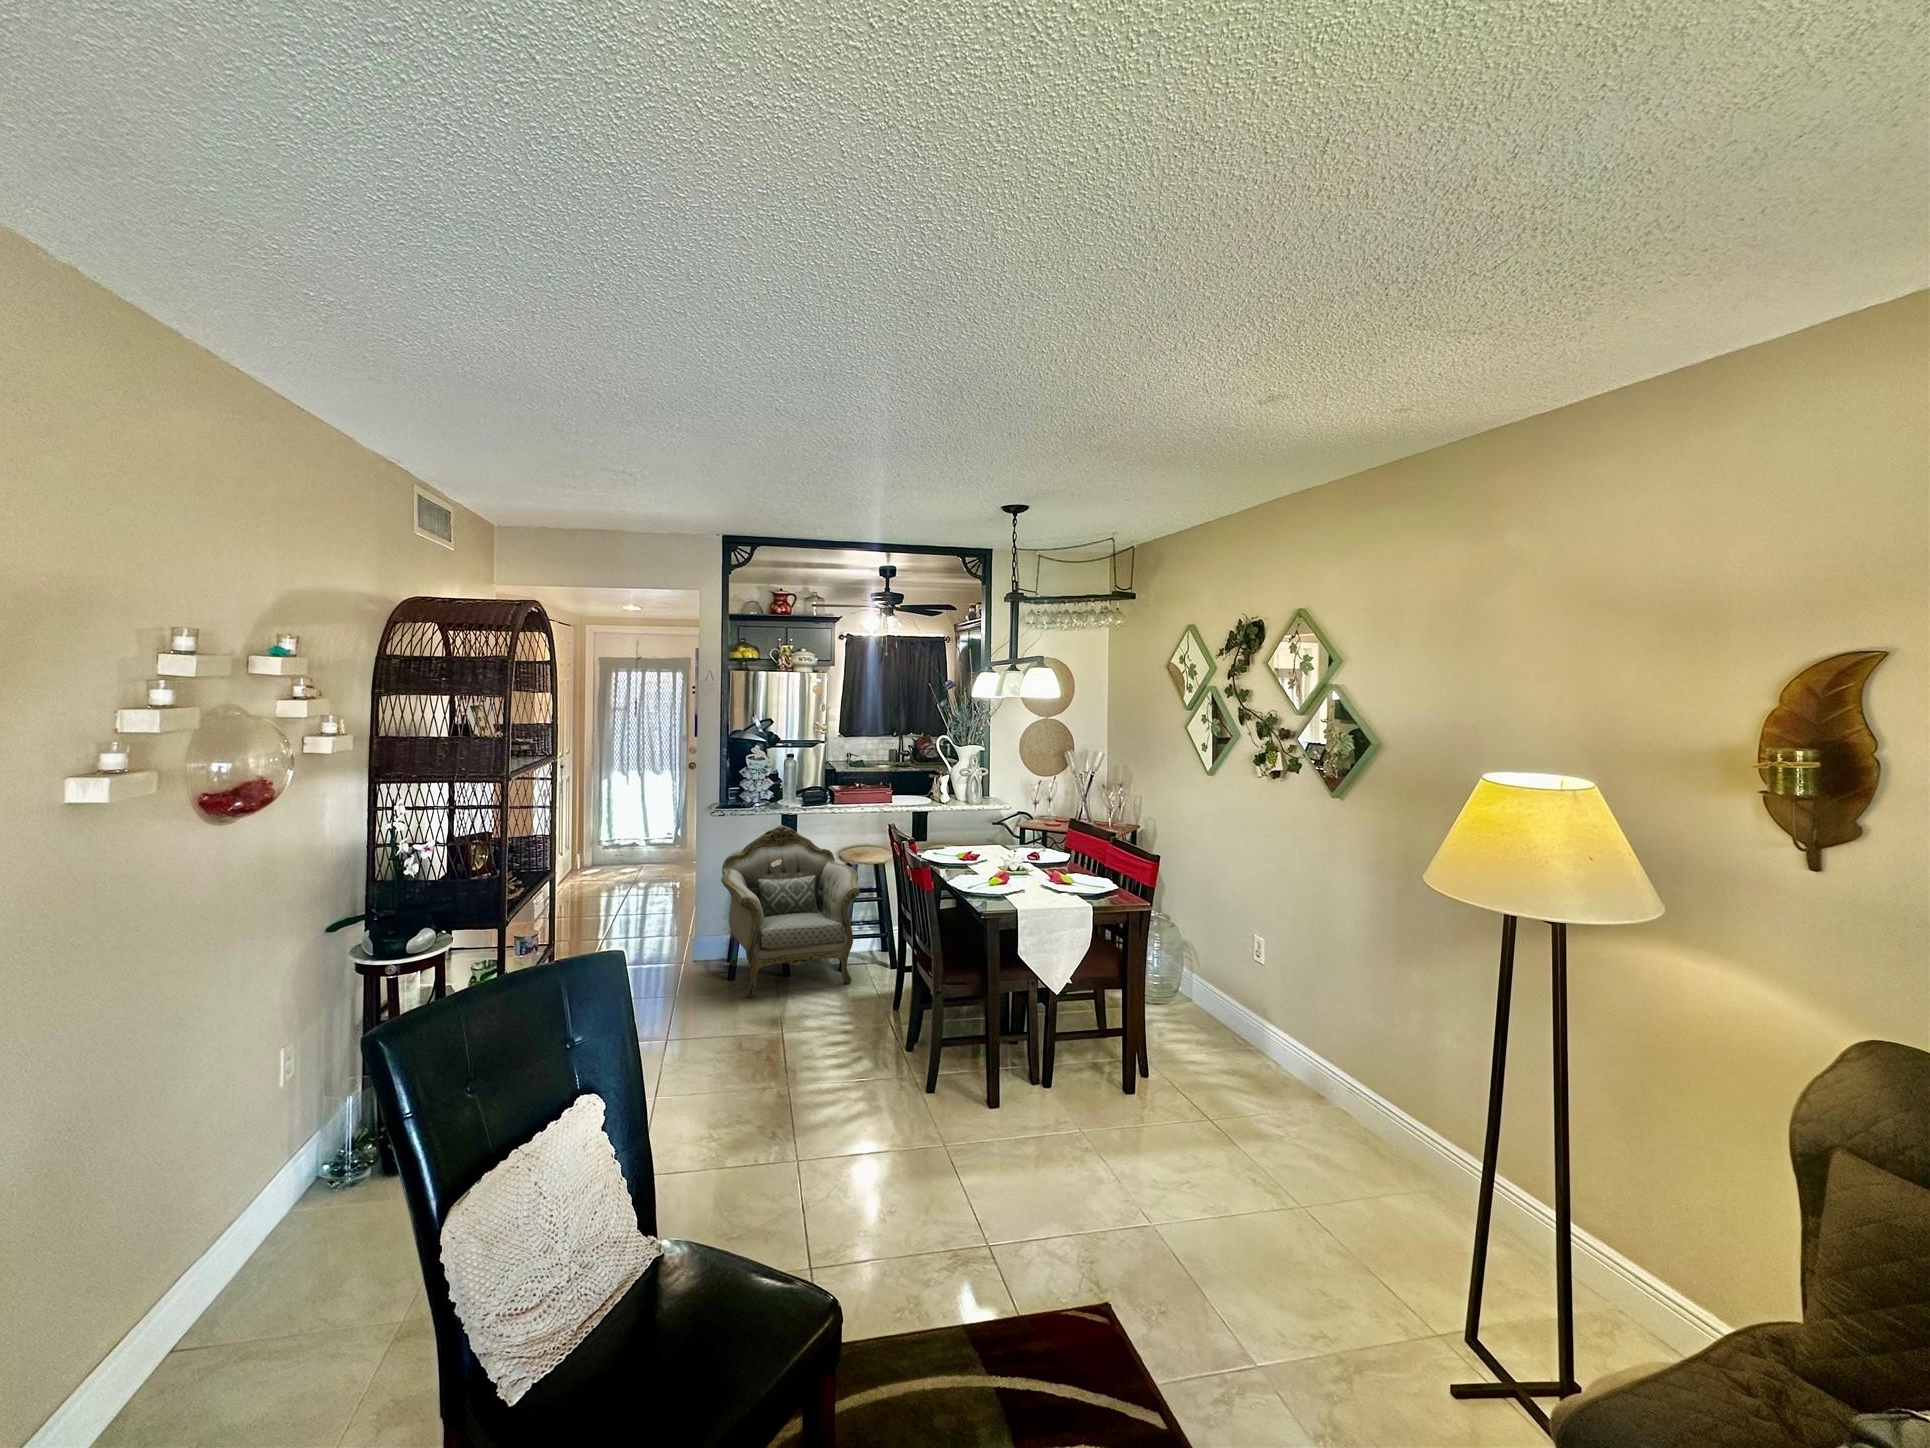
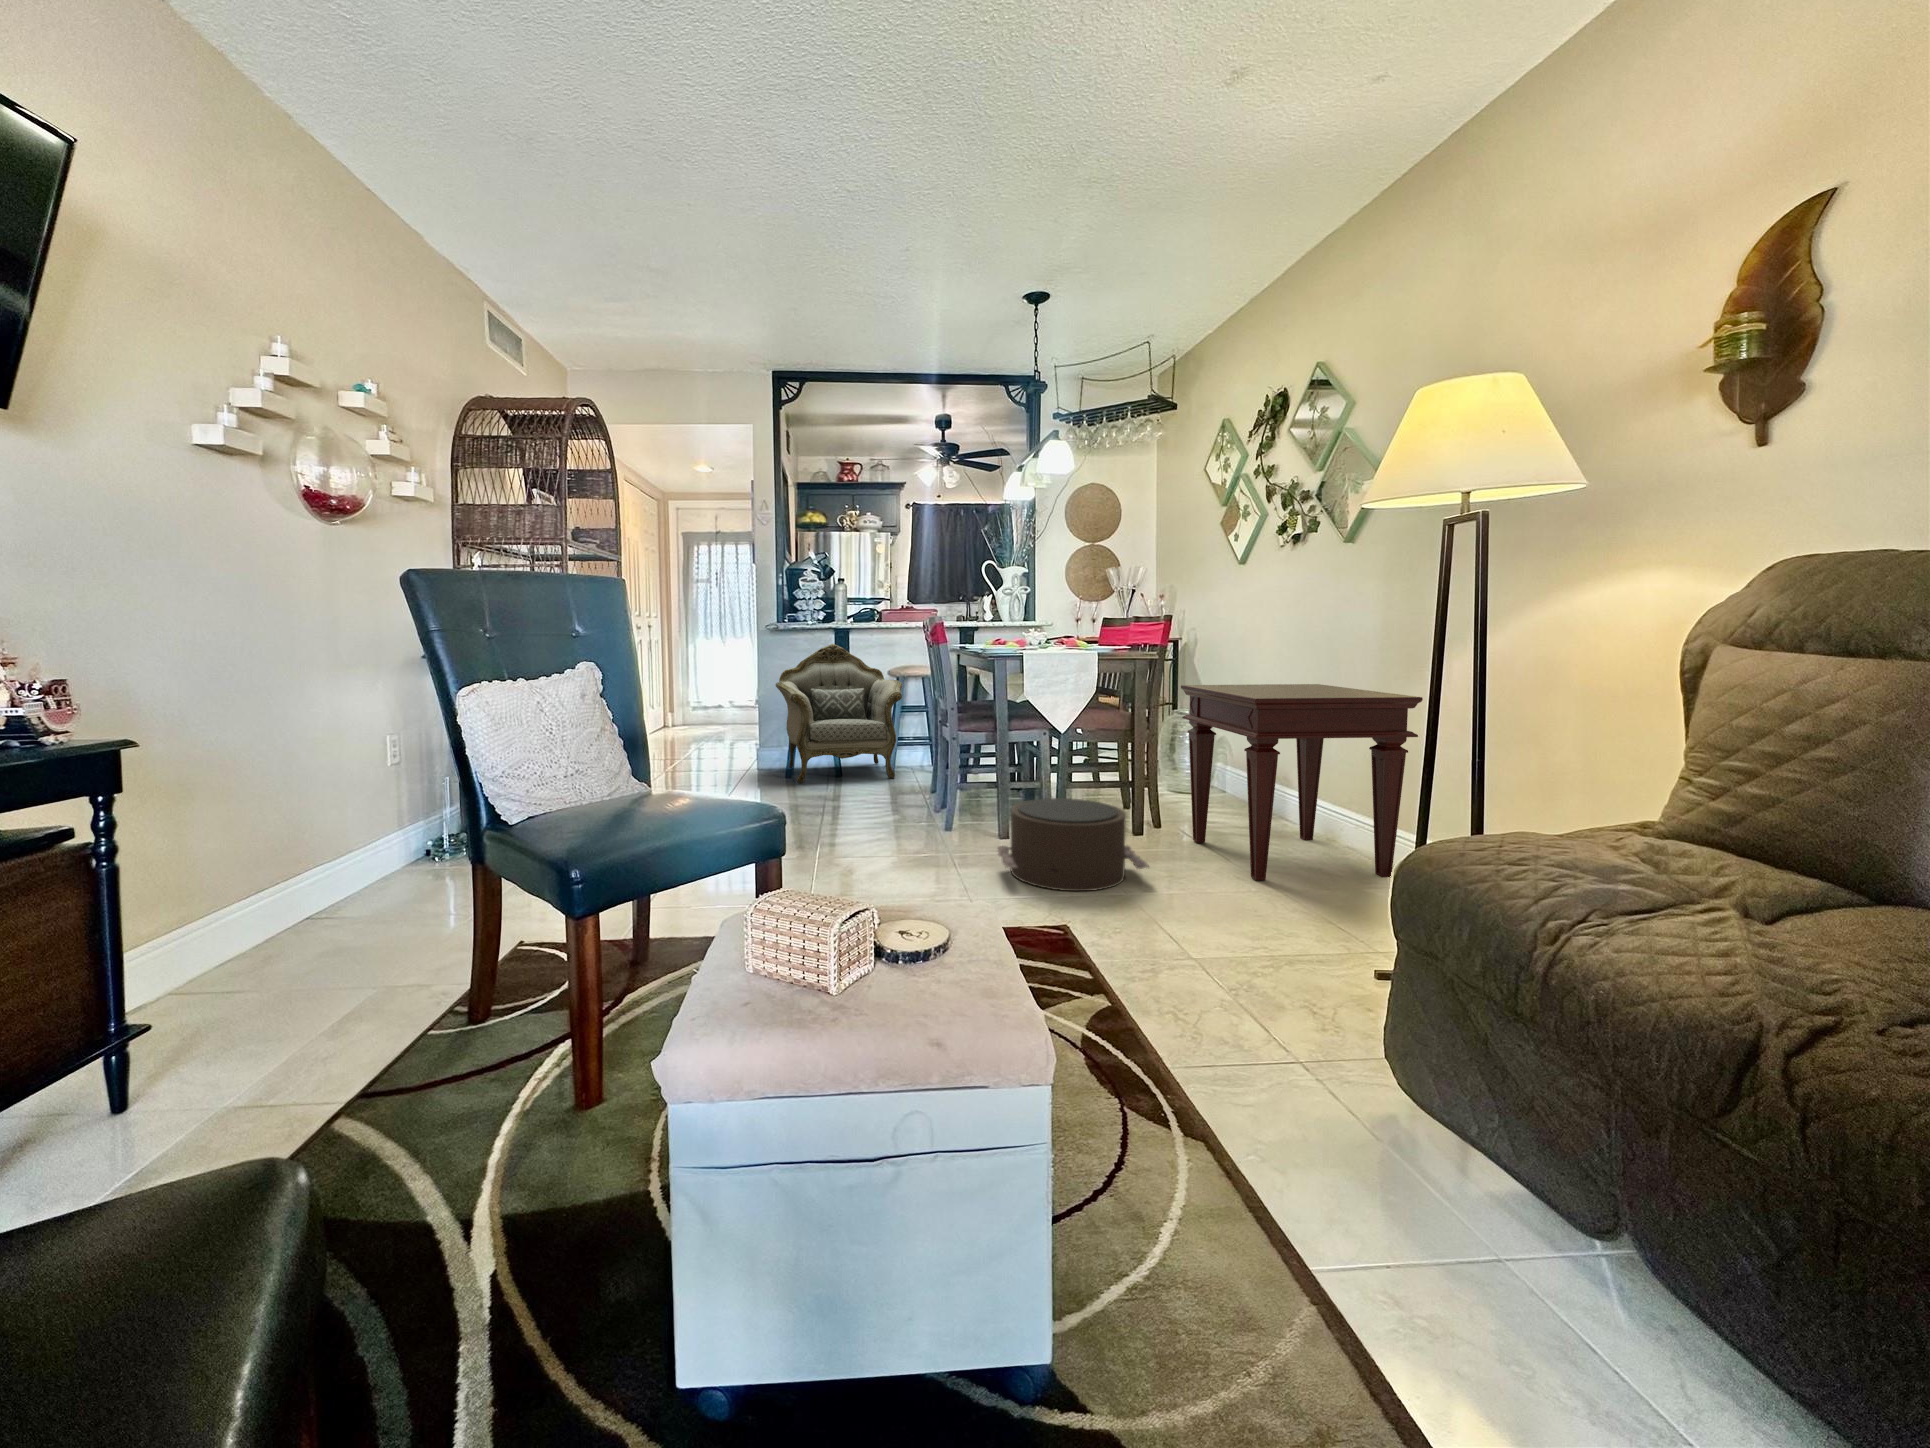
side table: none [1178,933,1433,1188] -> present [1181,684,1423,880]
pouf: none [1004,1082,1176,1224] -> present [998,798,1149,891]

